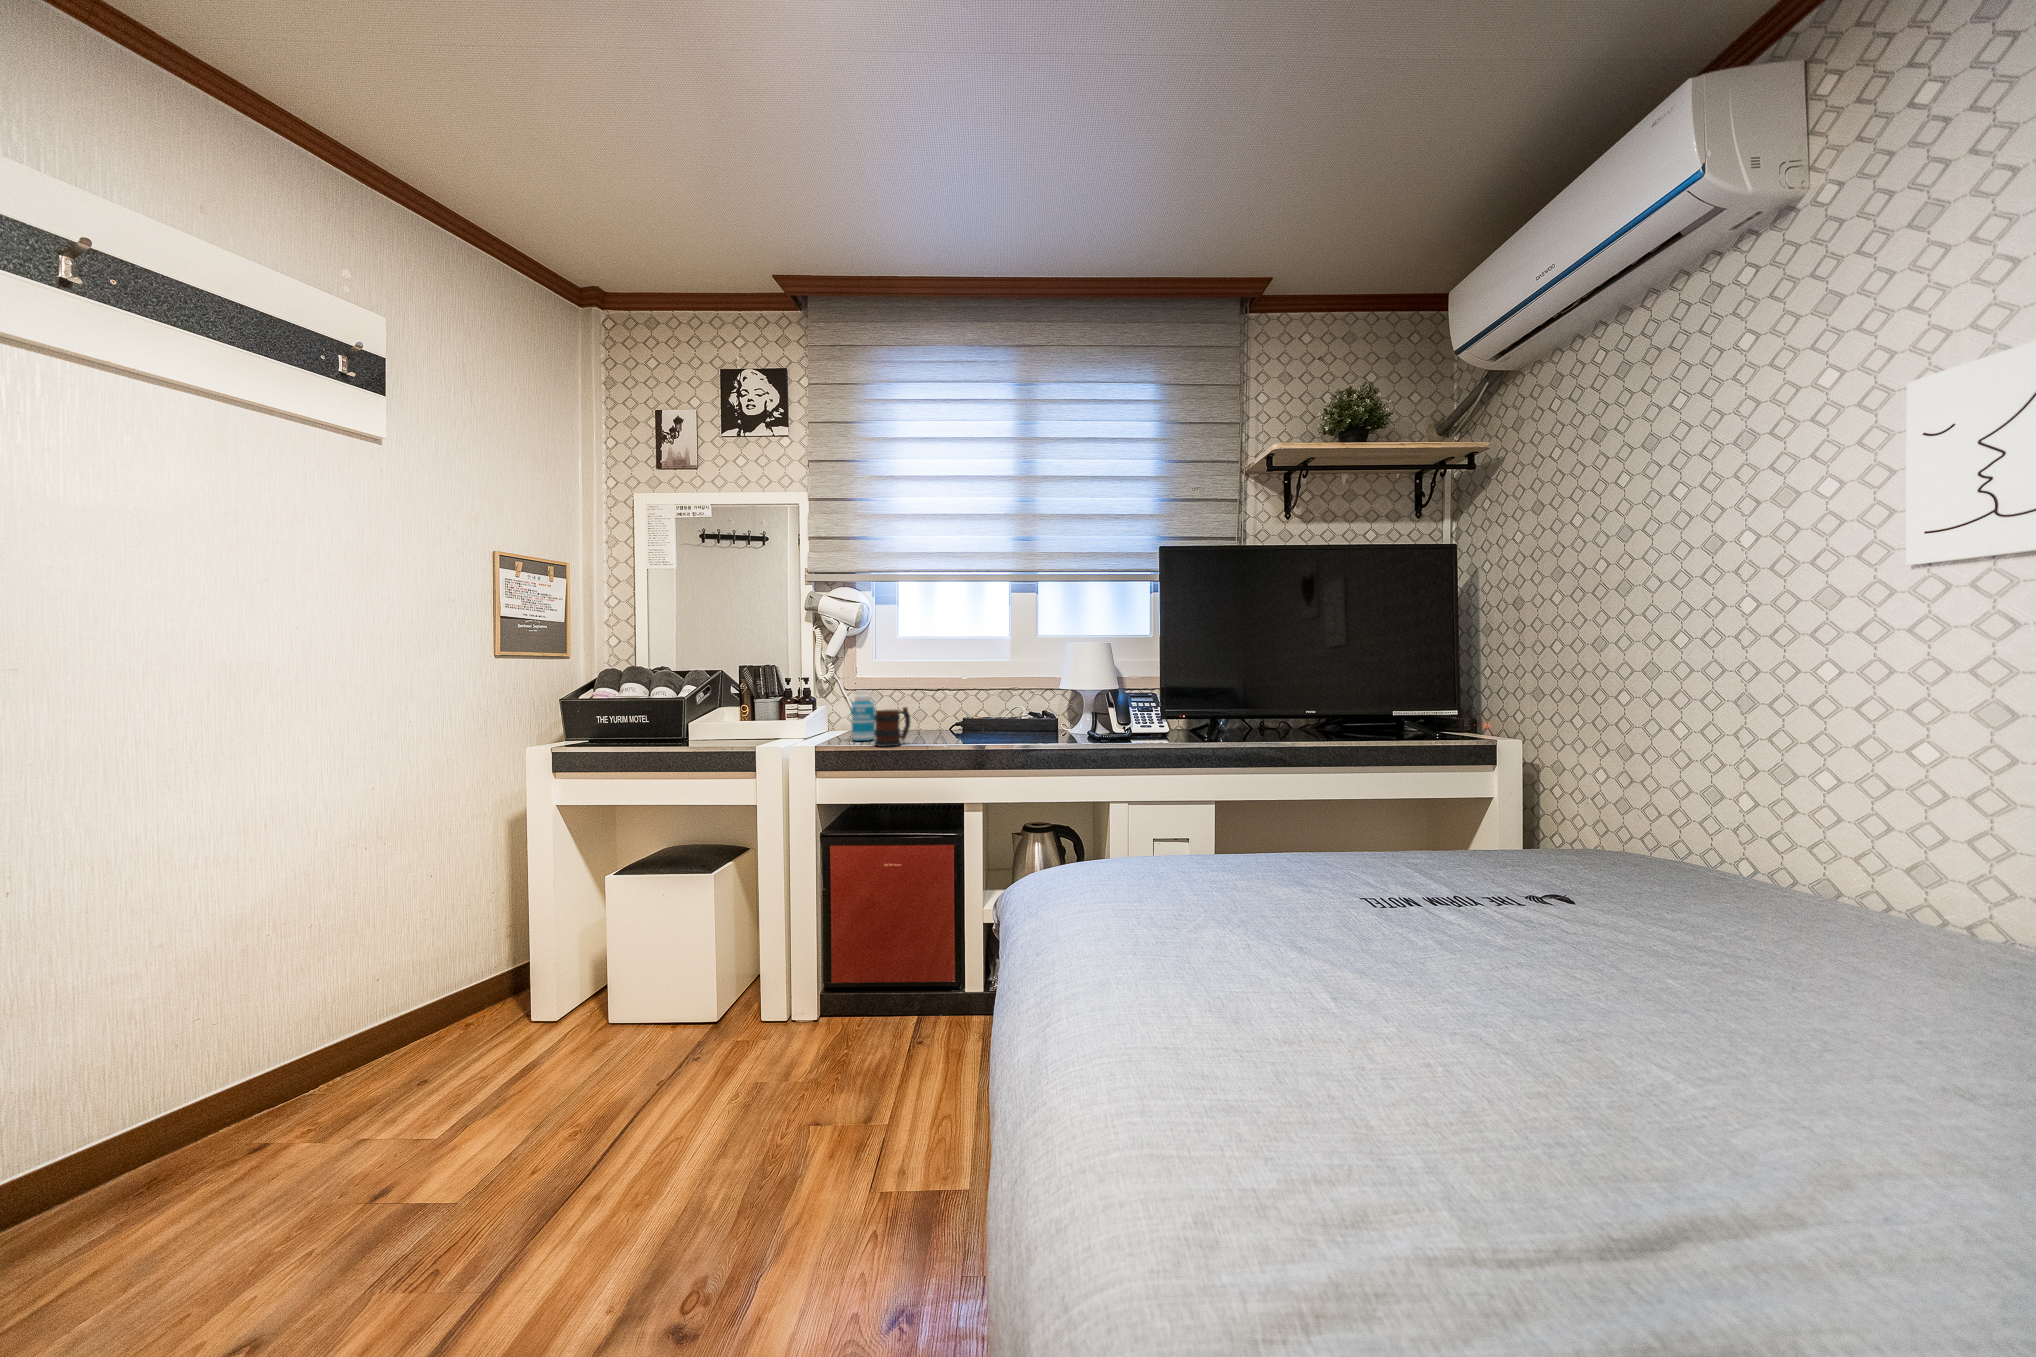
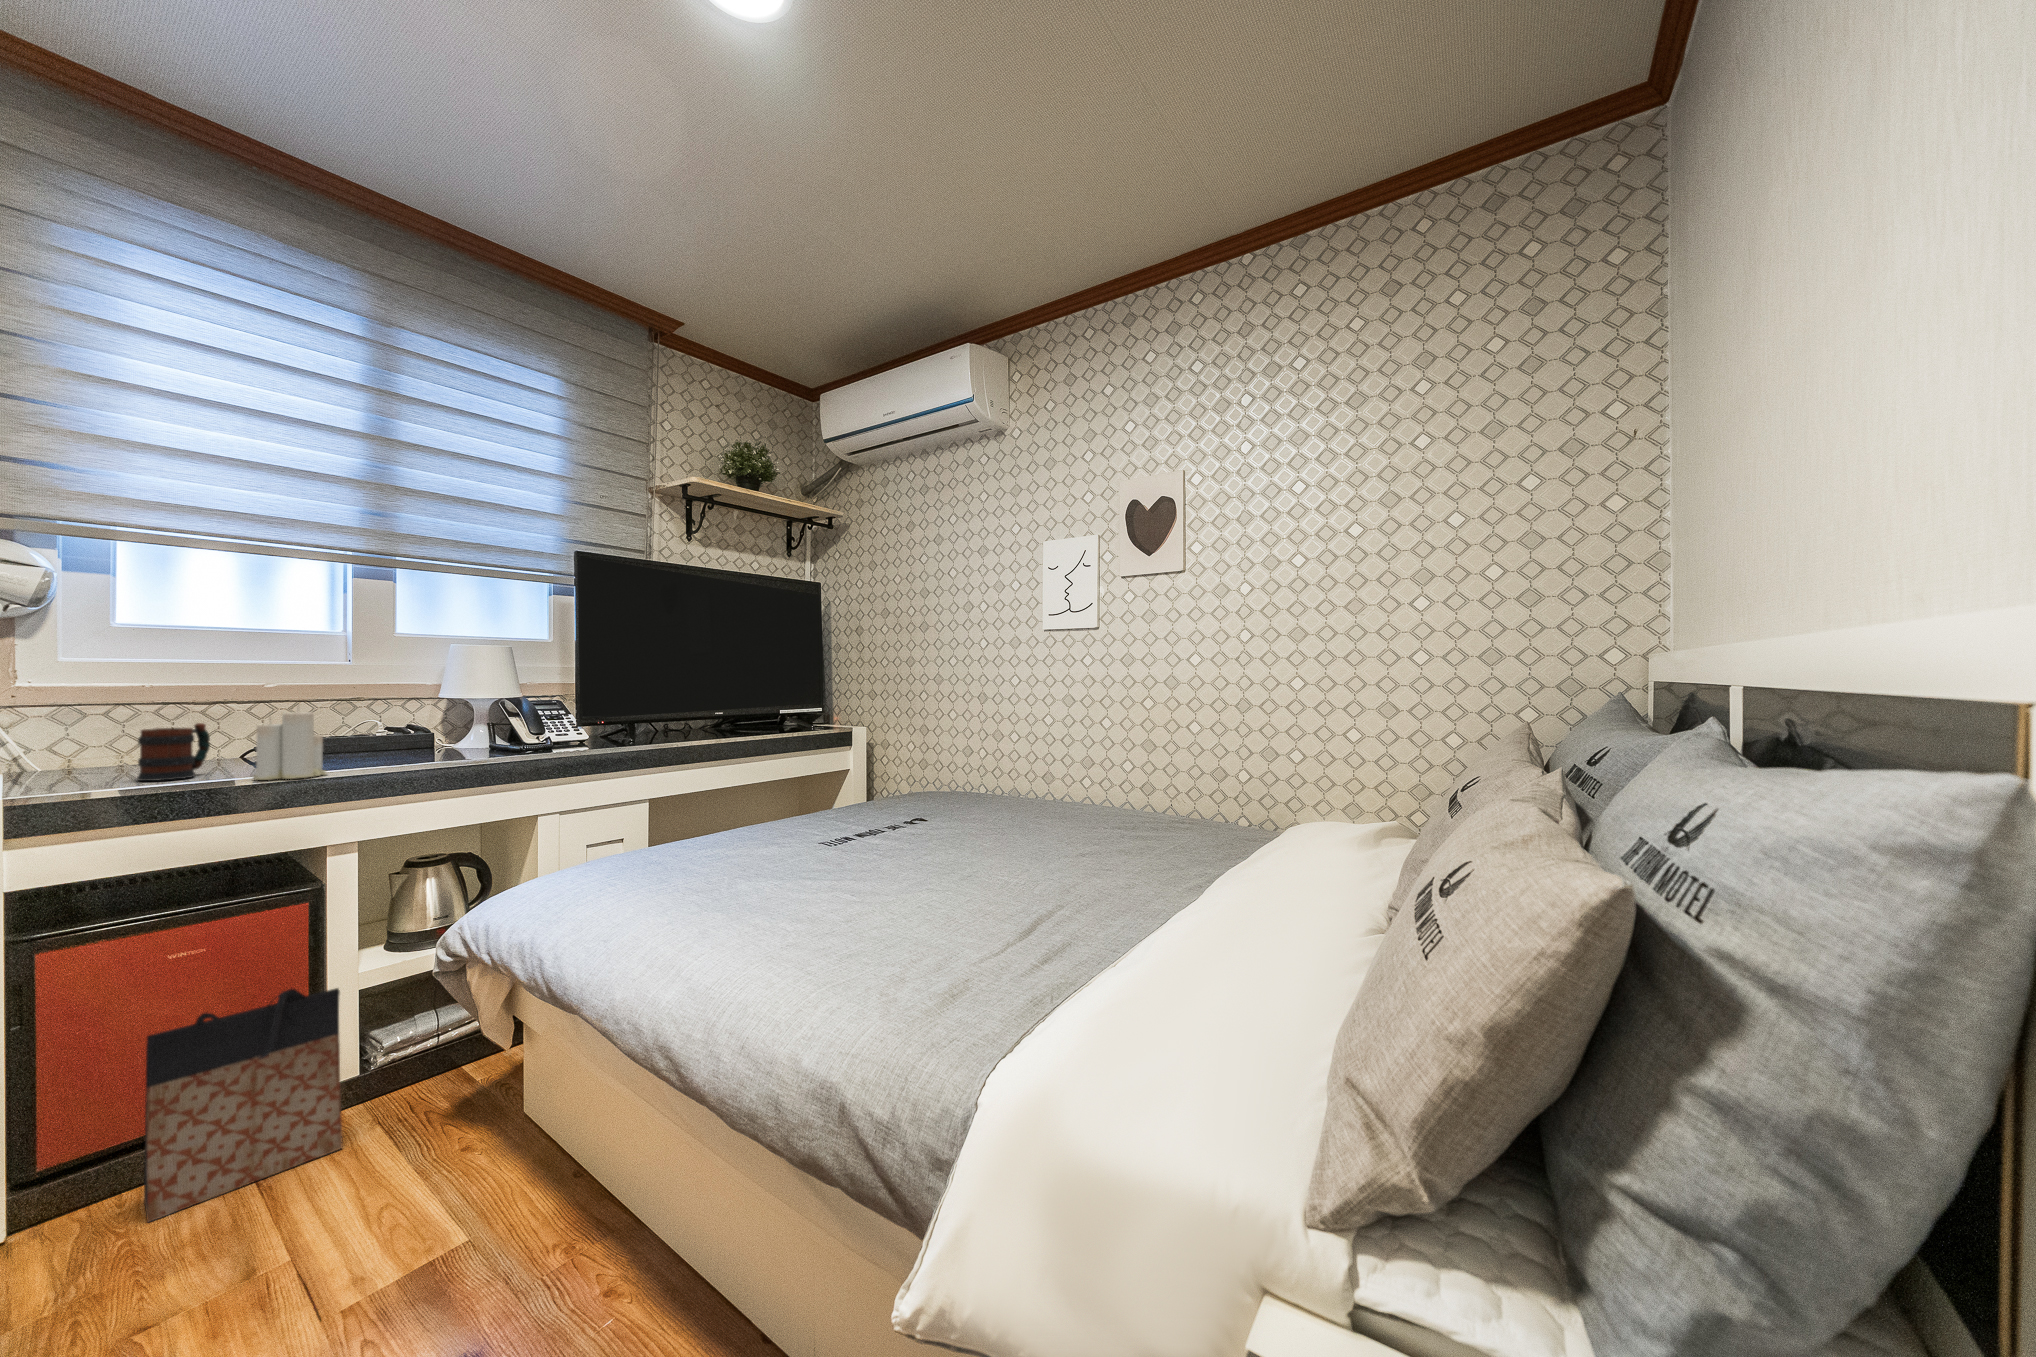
bottle: present [851,691,875,741] -> none [57,703,112,779]
candle: none [916,695,956,753] -> present [253,712,327,780]
bag: none [850,917,955,1057] -> present [144,988,342,1222]

